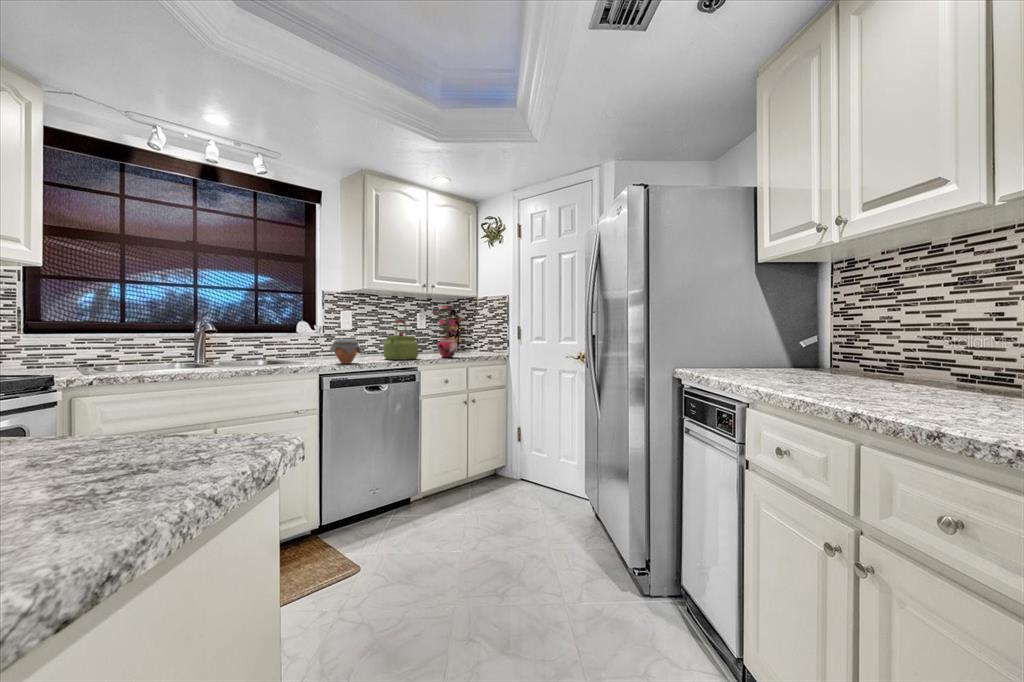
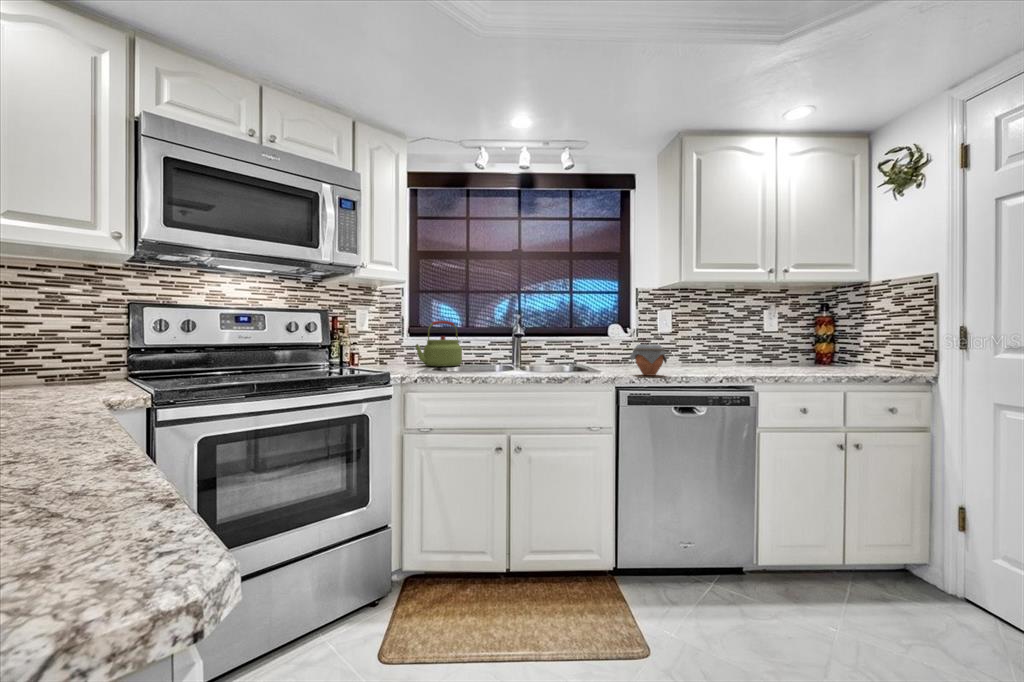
potted plant: present [436,306,462,358] -> none [782,294,836,374]
kettle: present [383,319,419,360] -> present [416,321,462,367]

